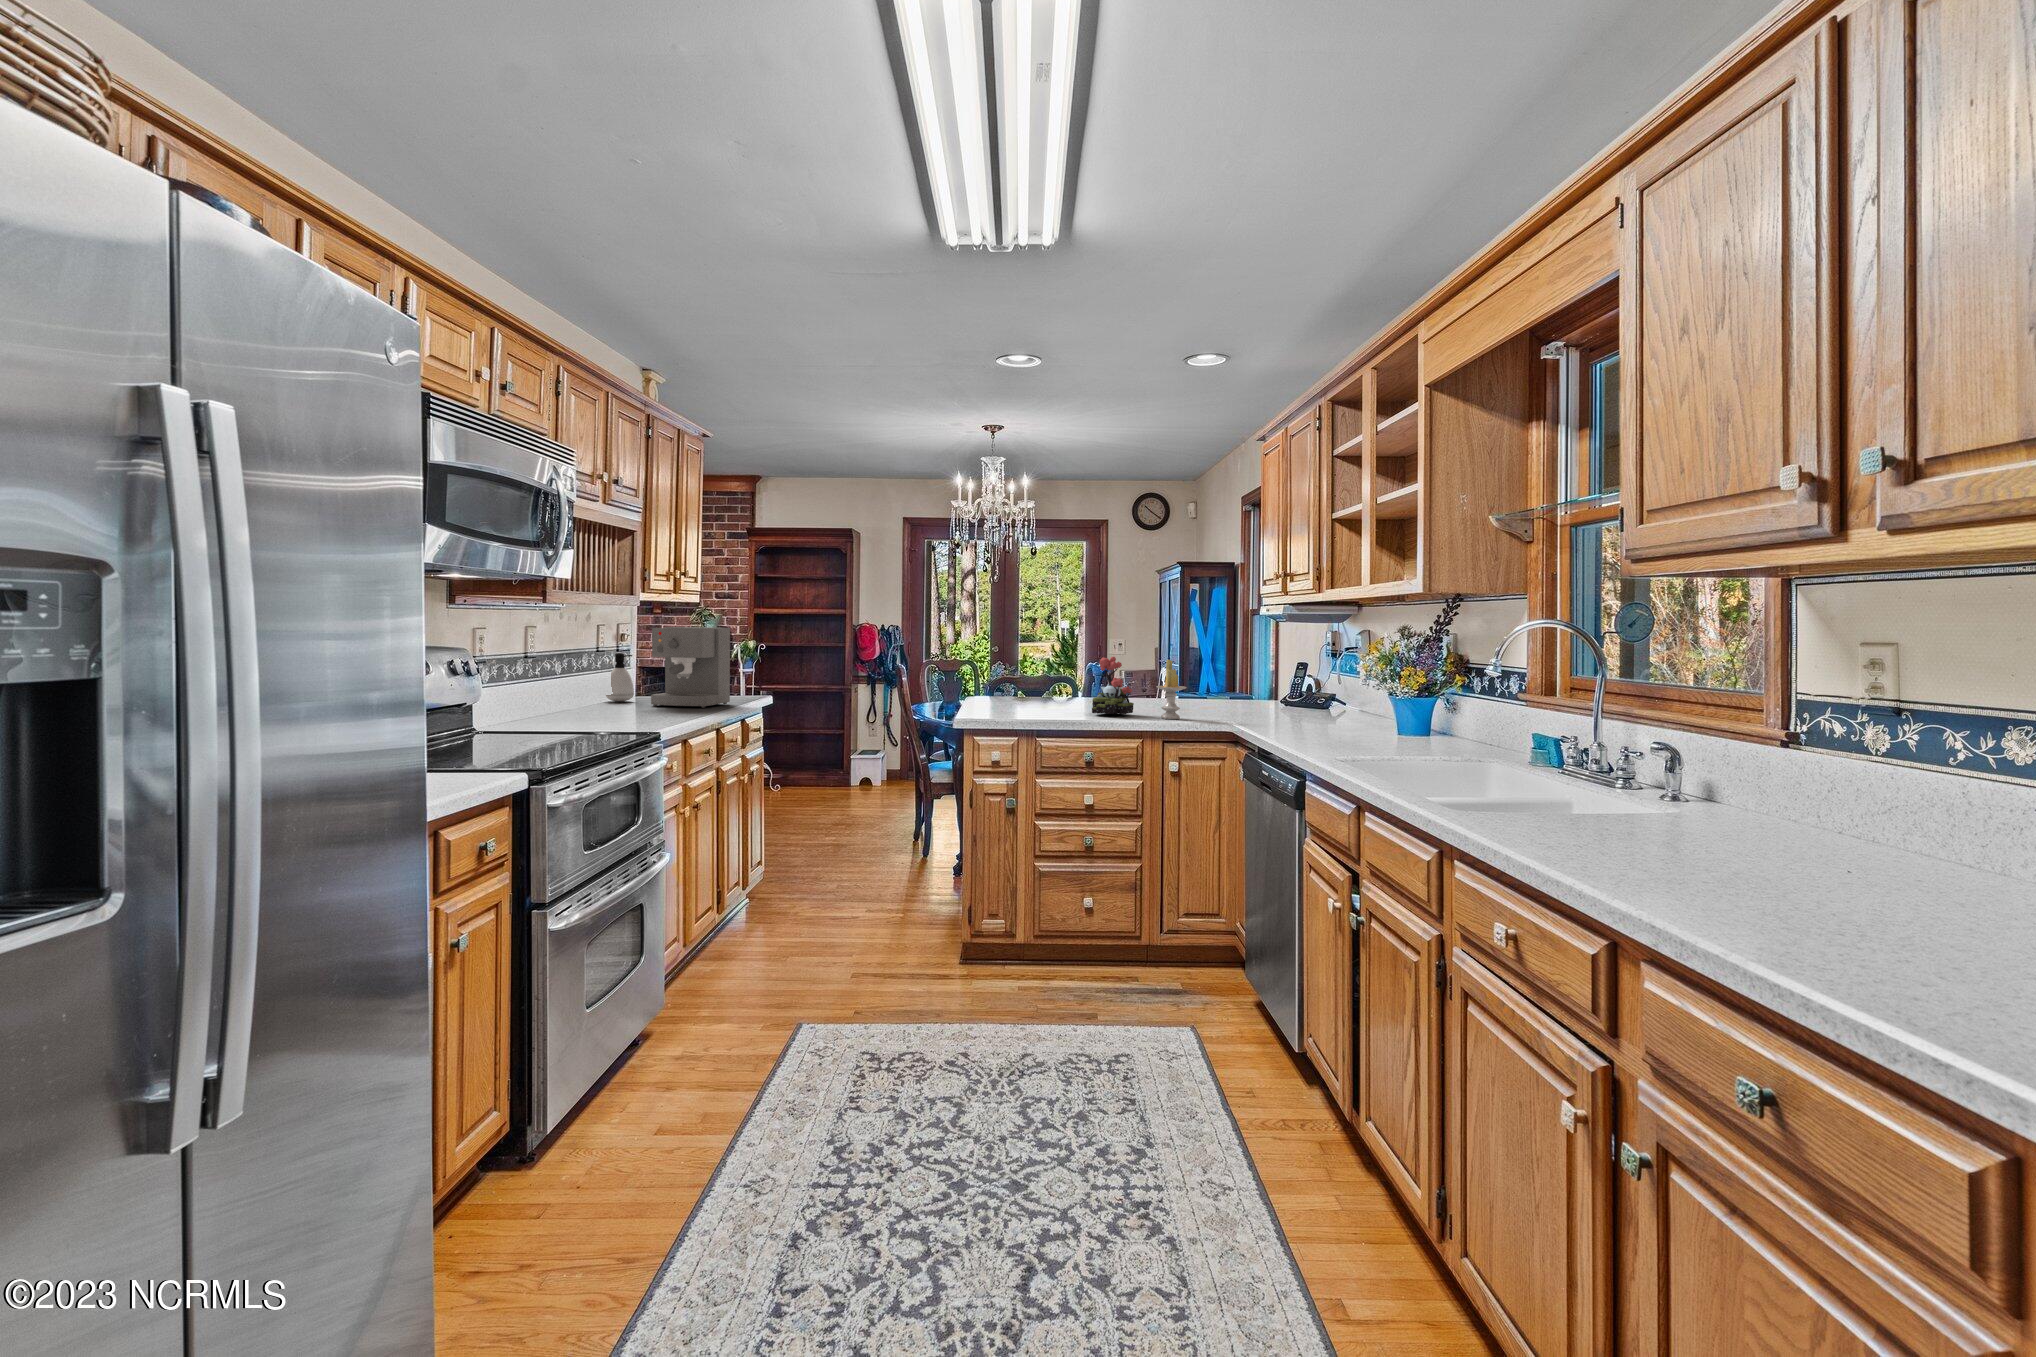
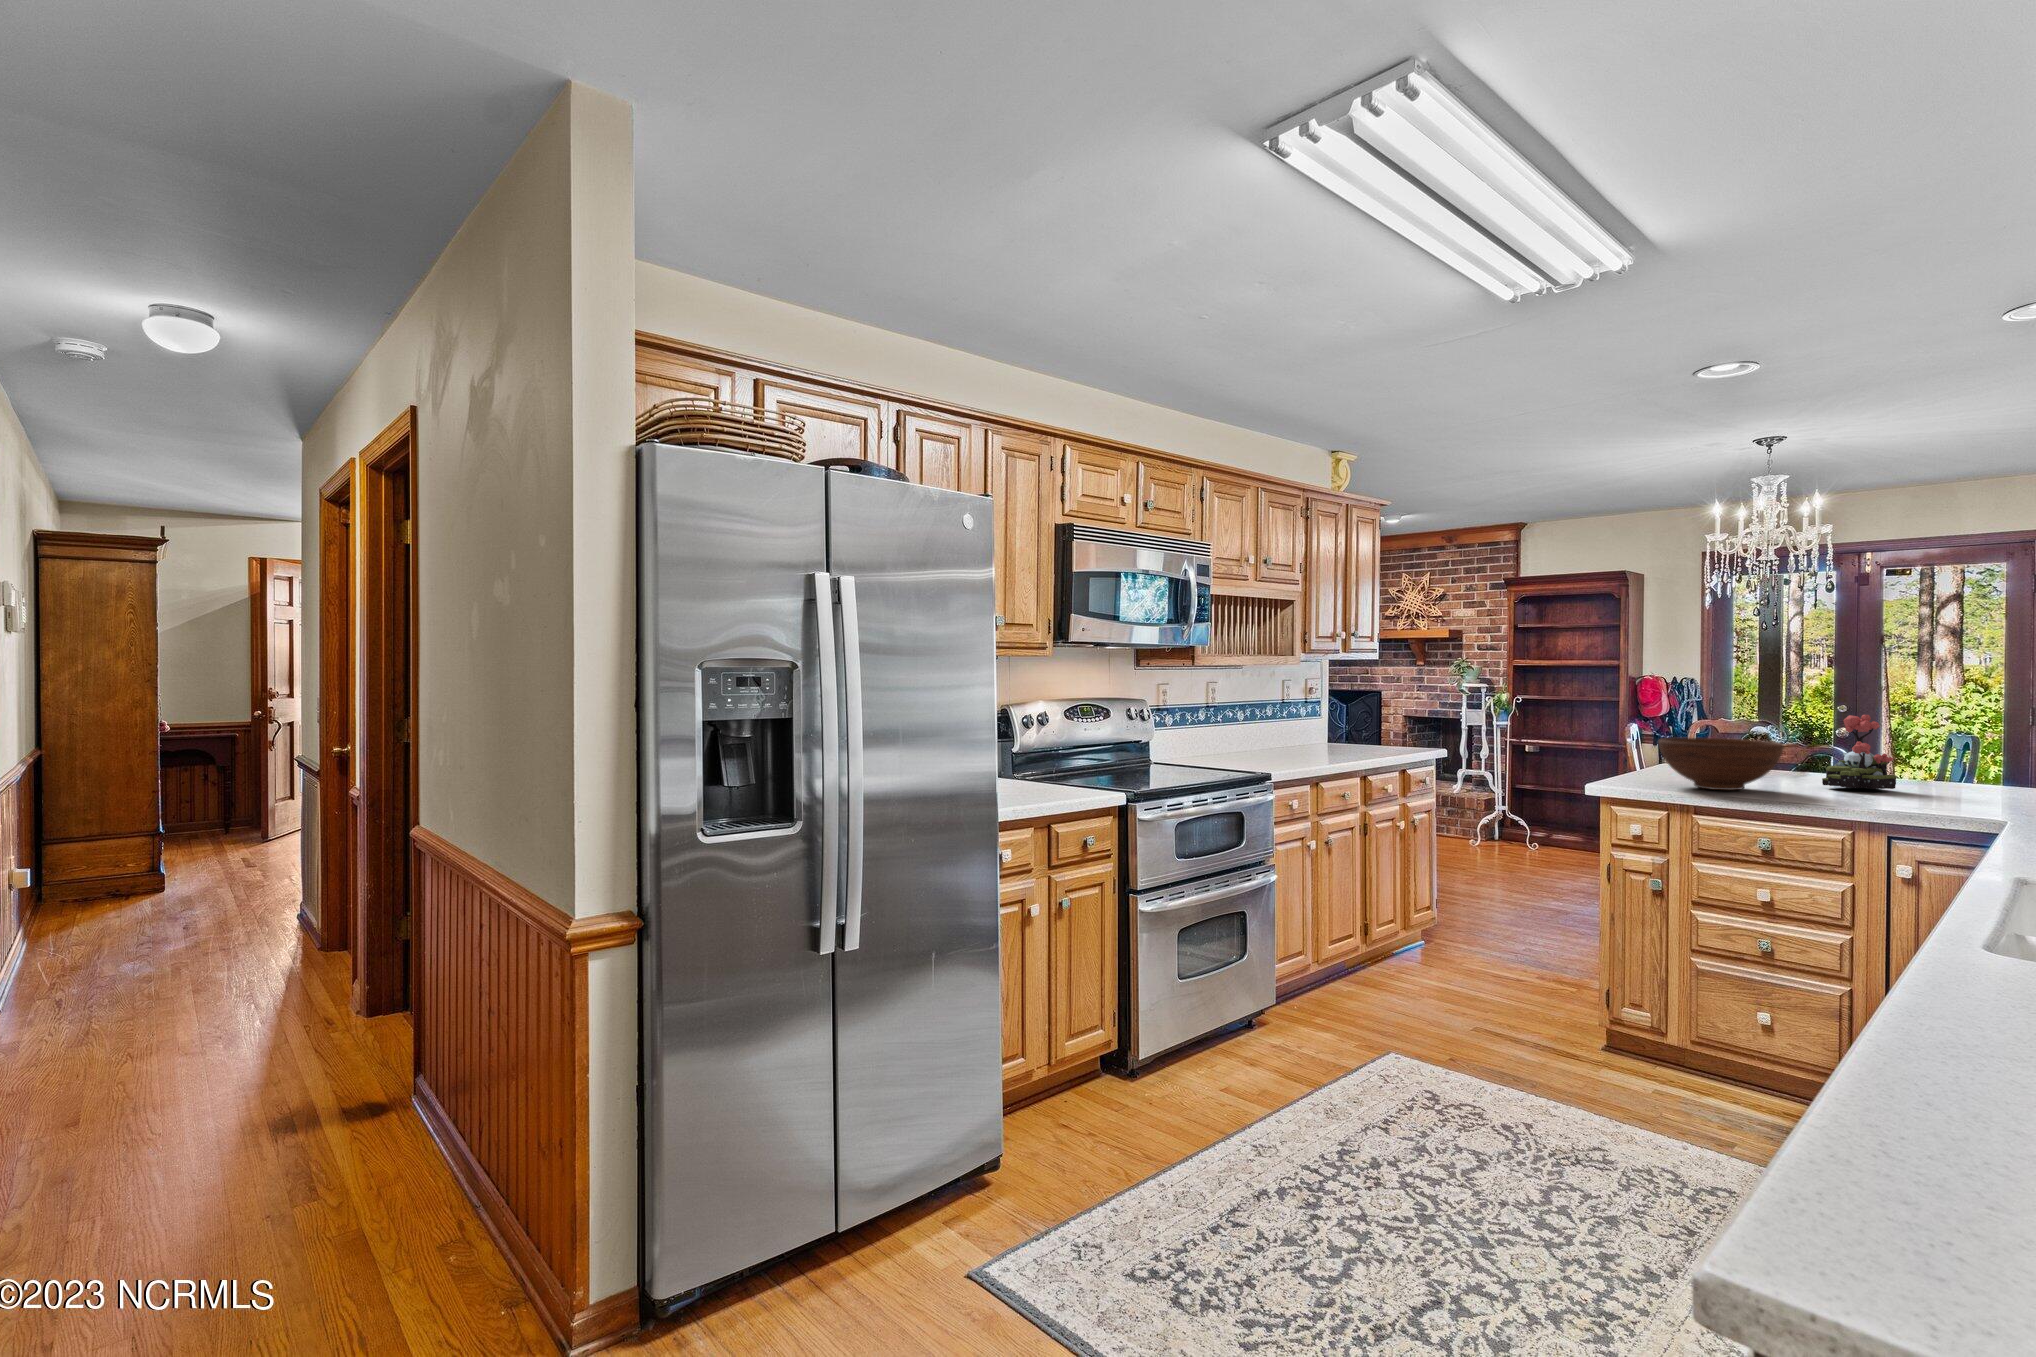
coffee maker: present [651,627,730,708] -> none [1325,681,1400,756]
soap dispenser: present [606,653,634,702] -> none [1295,704,1319,747]
candle: present [1156,660,1186,719] -> none [1927,719,1980,801]
fruit bowl: none [996,678,1083,722] -> present [1658,738,1784,790]

